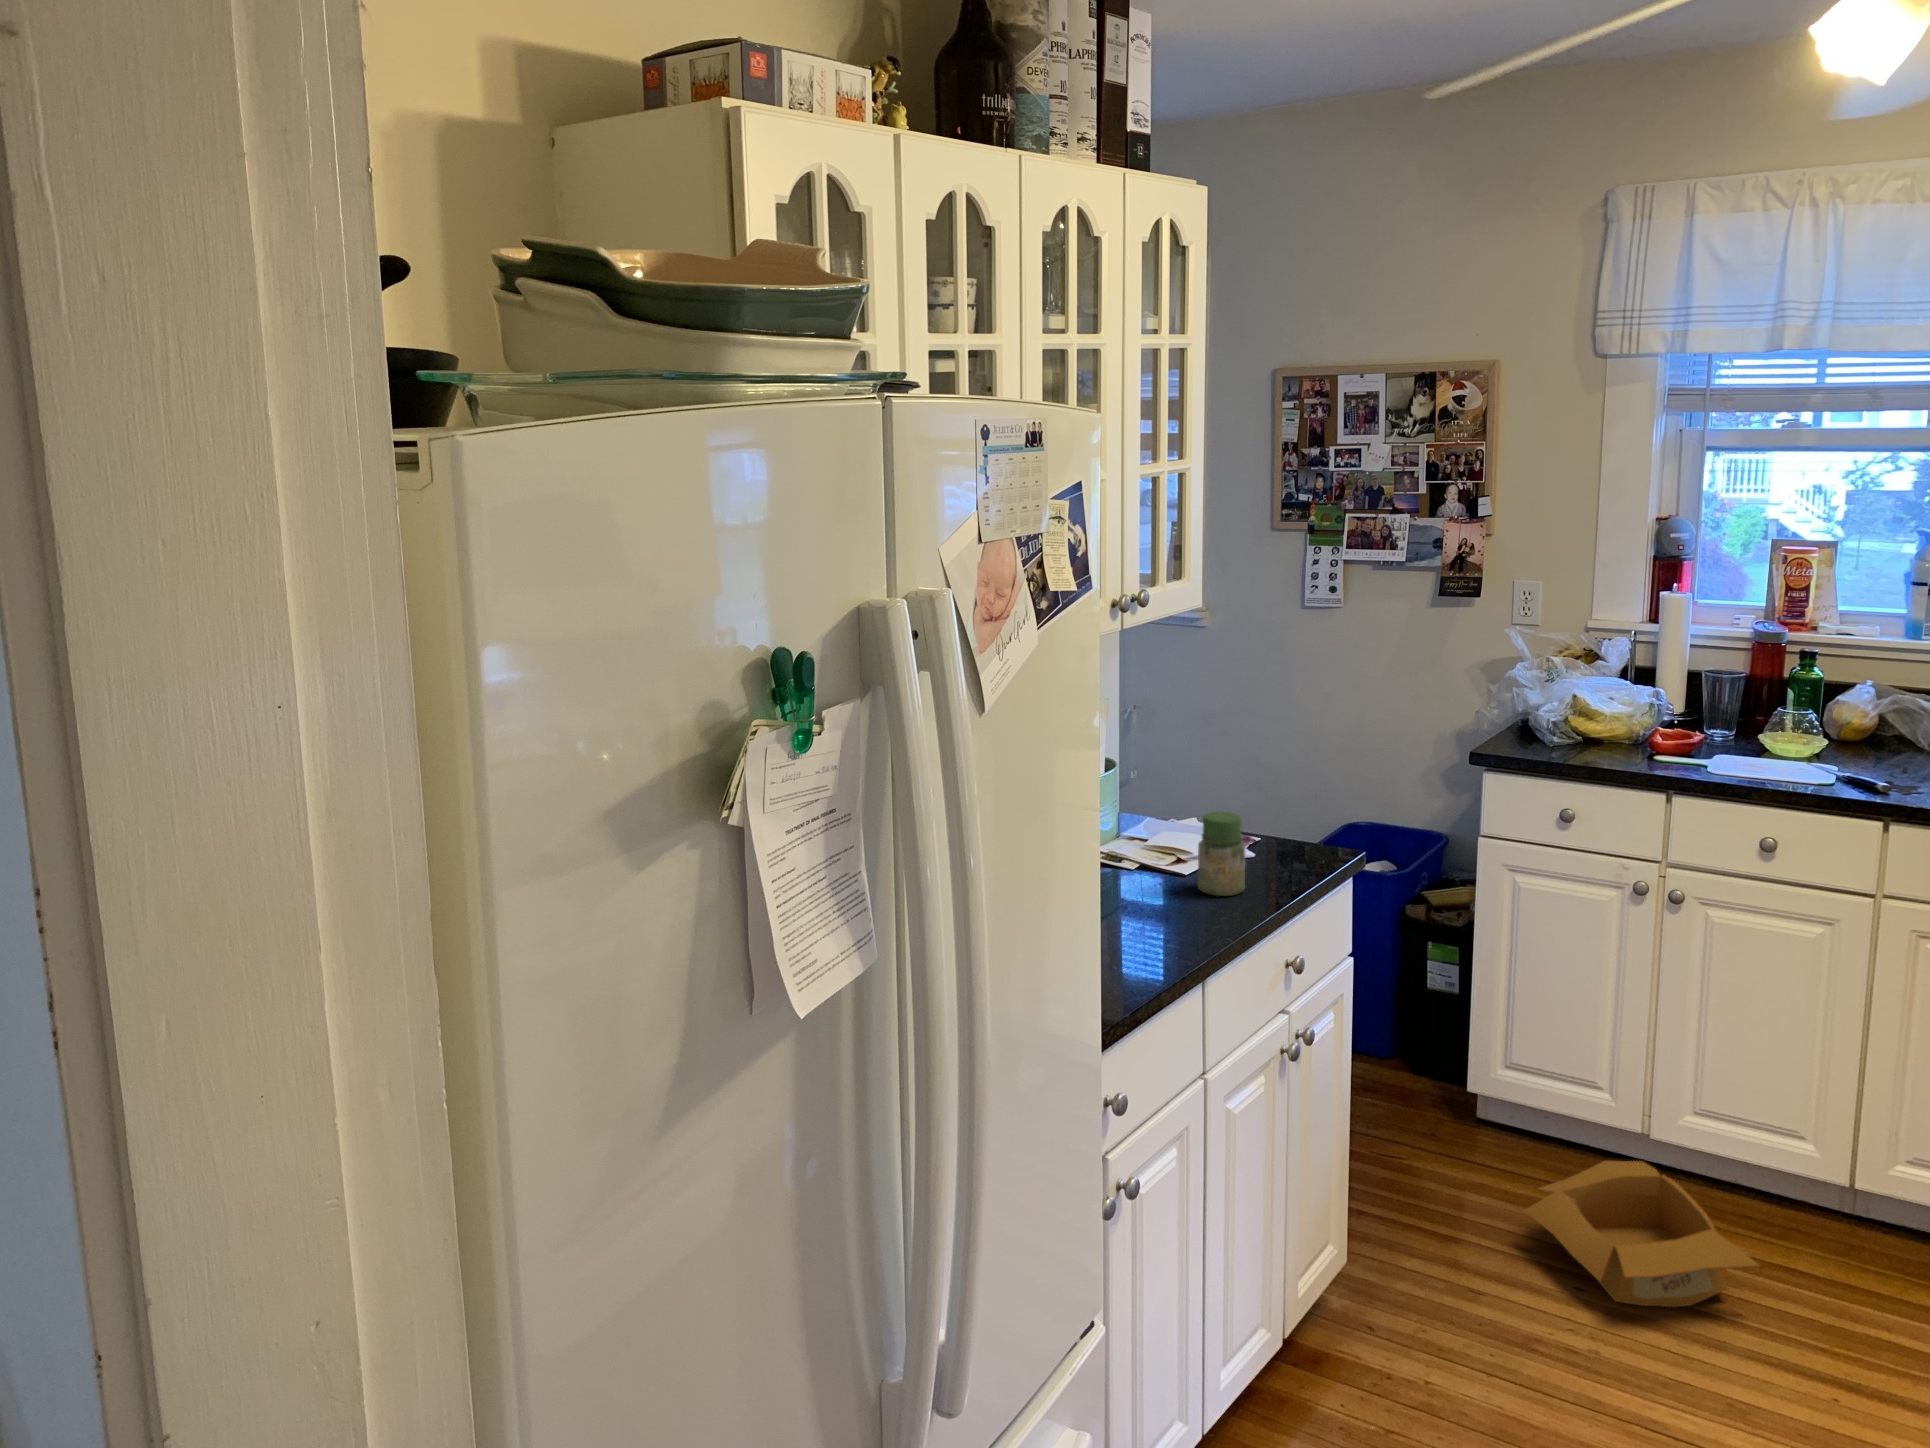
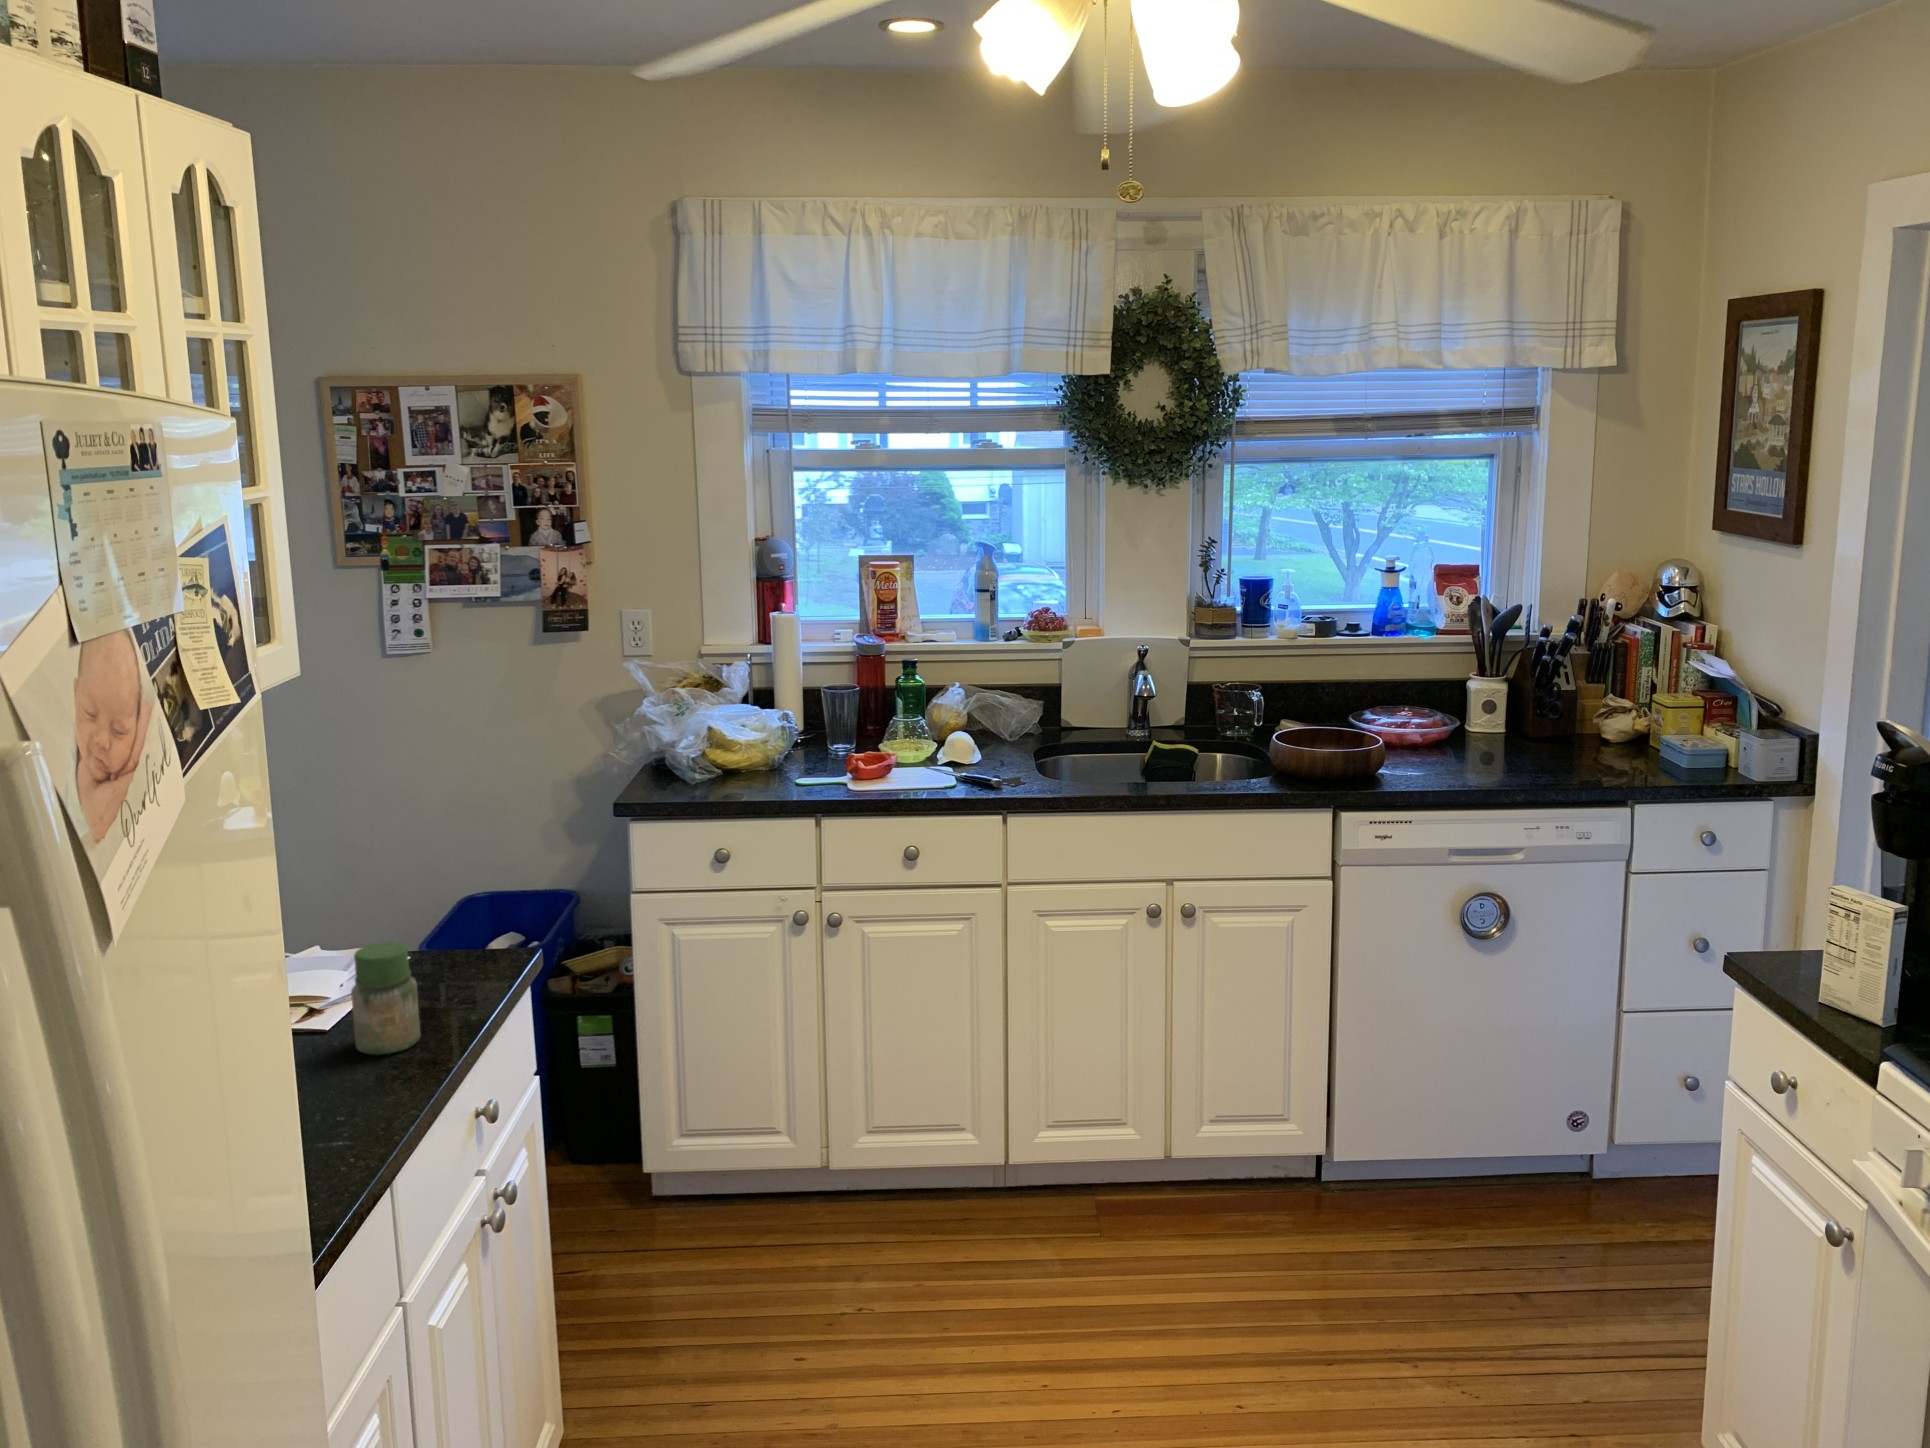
cardboard box: present [1525,1161,1761,1307] -> none [737,1192,961,1351]

